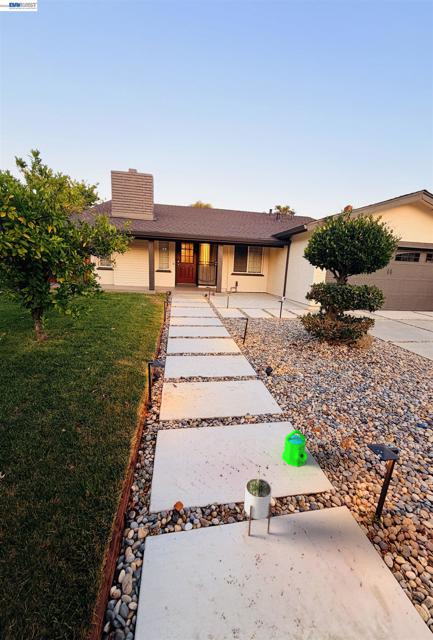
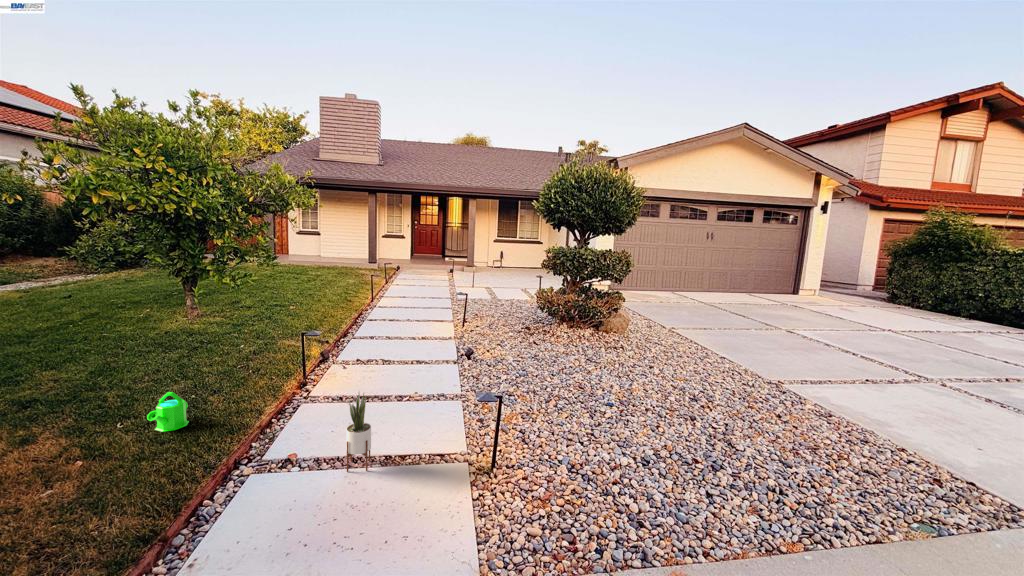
watering can: present [282,430,307,467] -> present [147,392,189,432]

